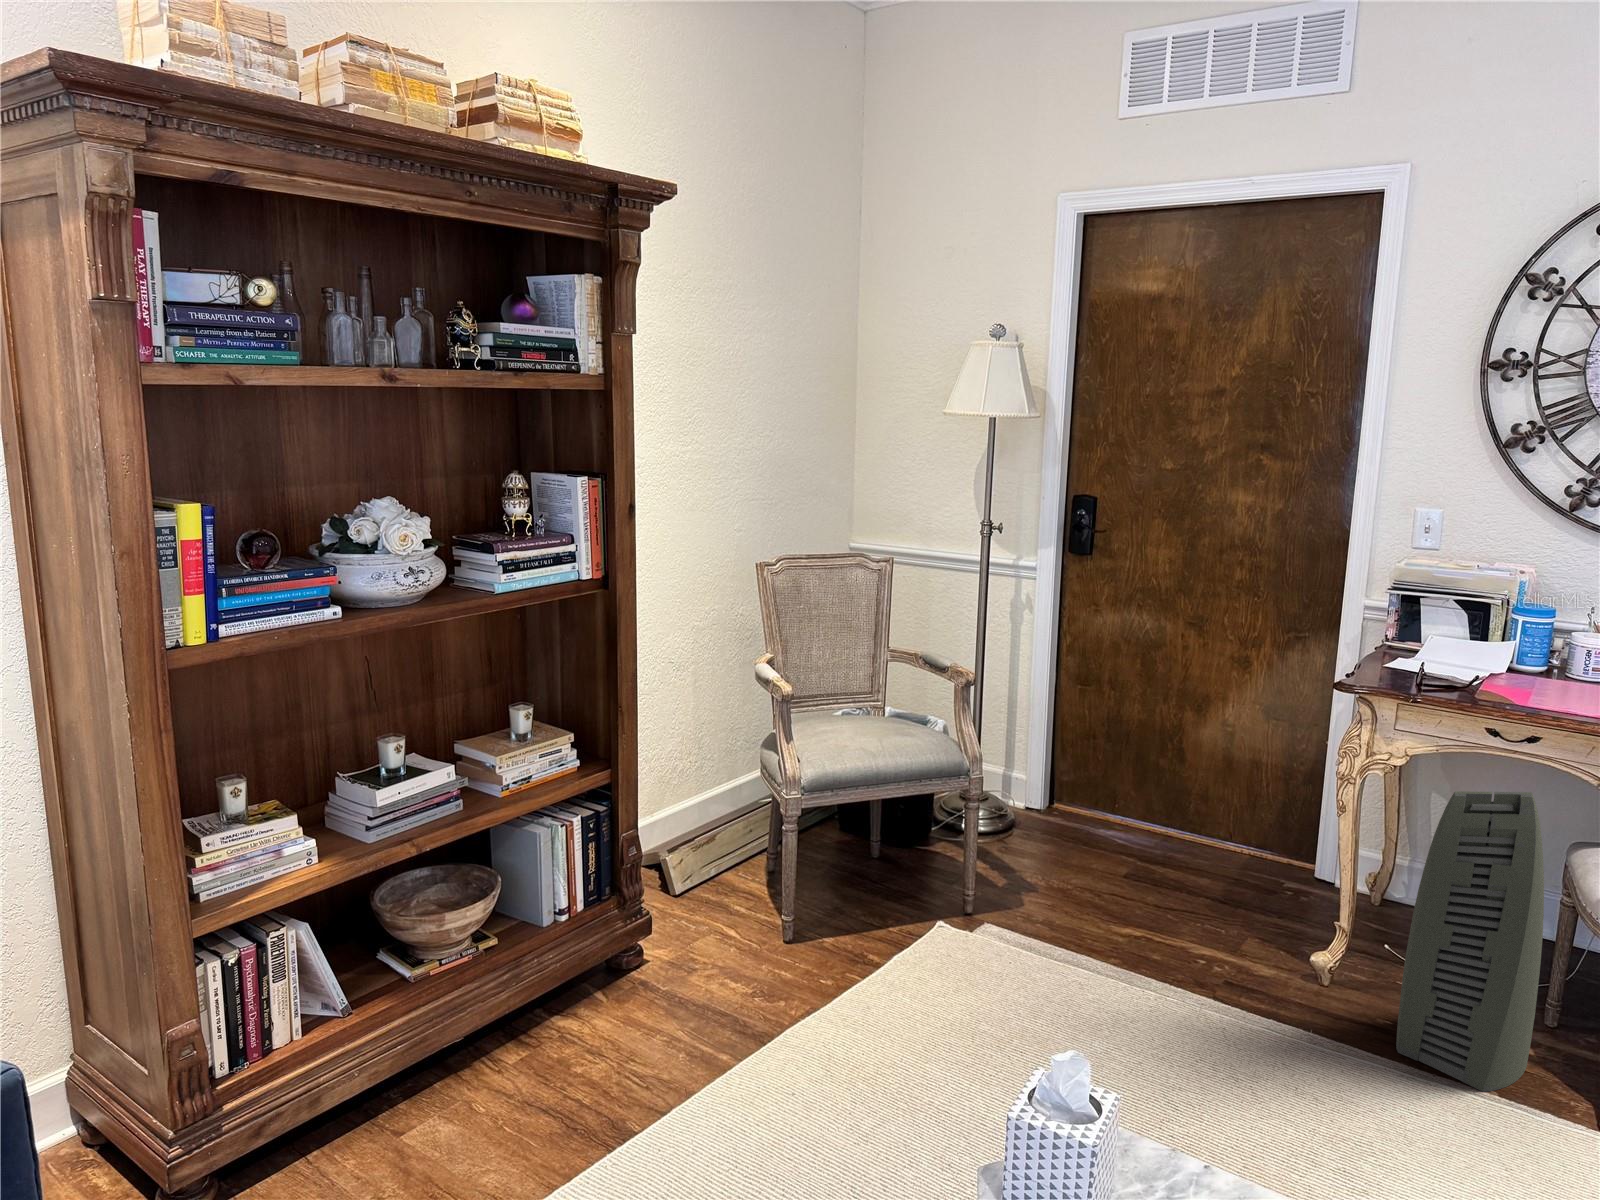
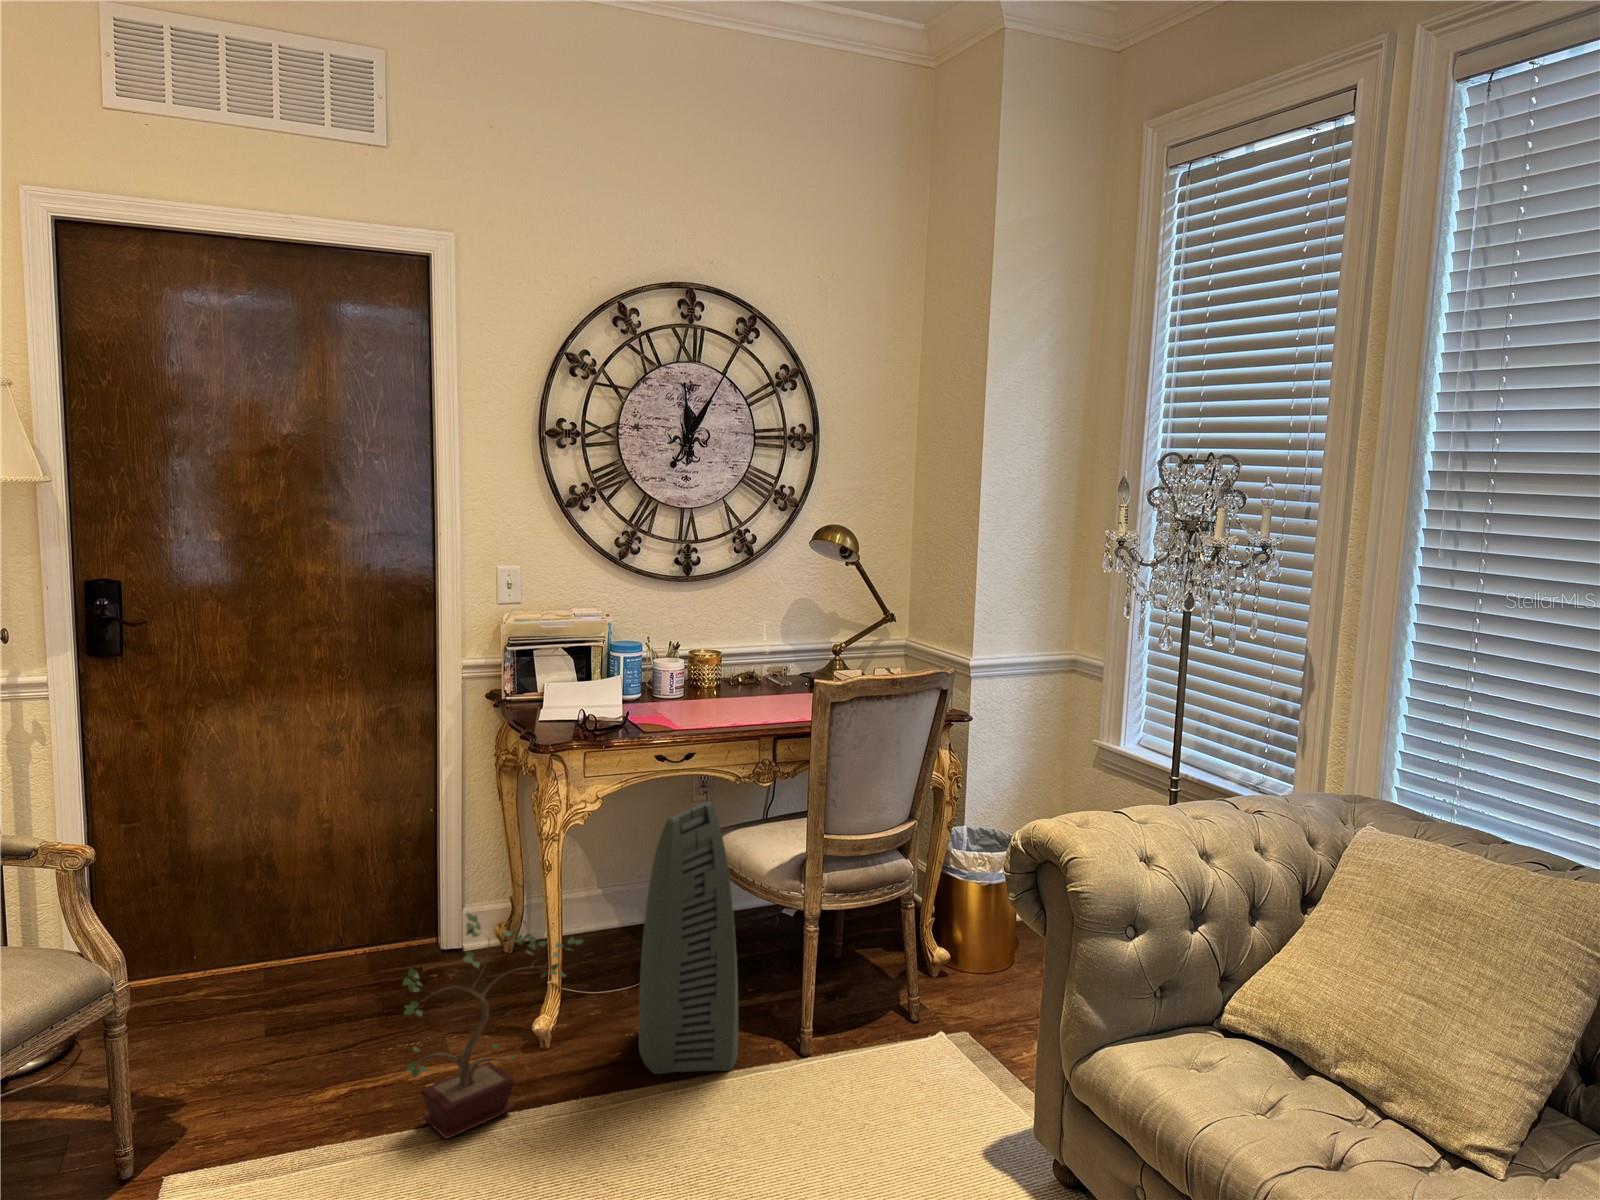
potted plant: none [1140,812,1337,1008] -> present [403,913,583,1138]

